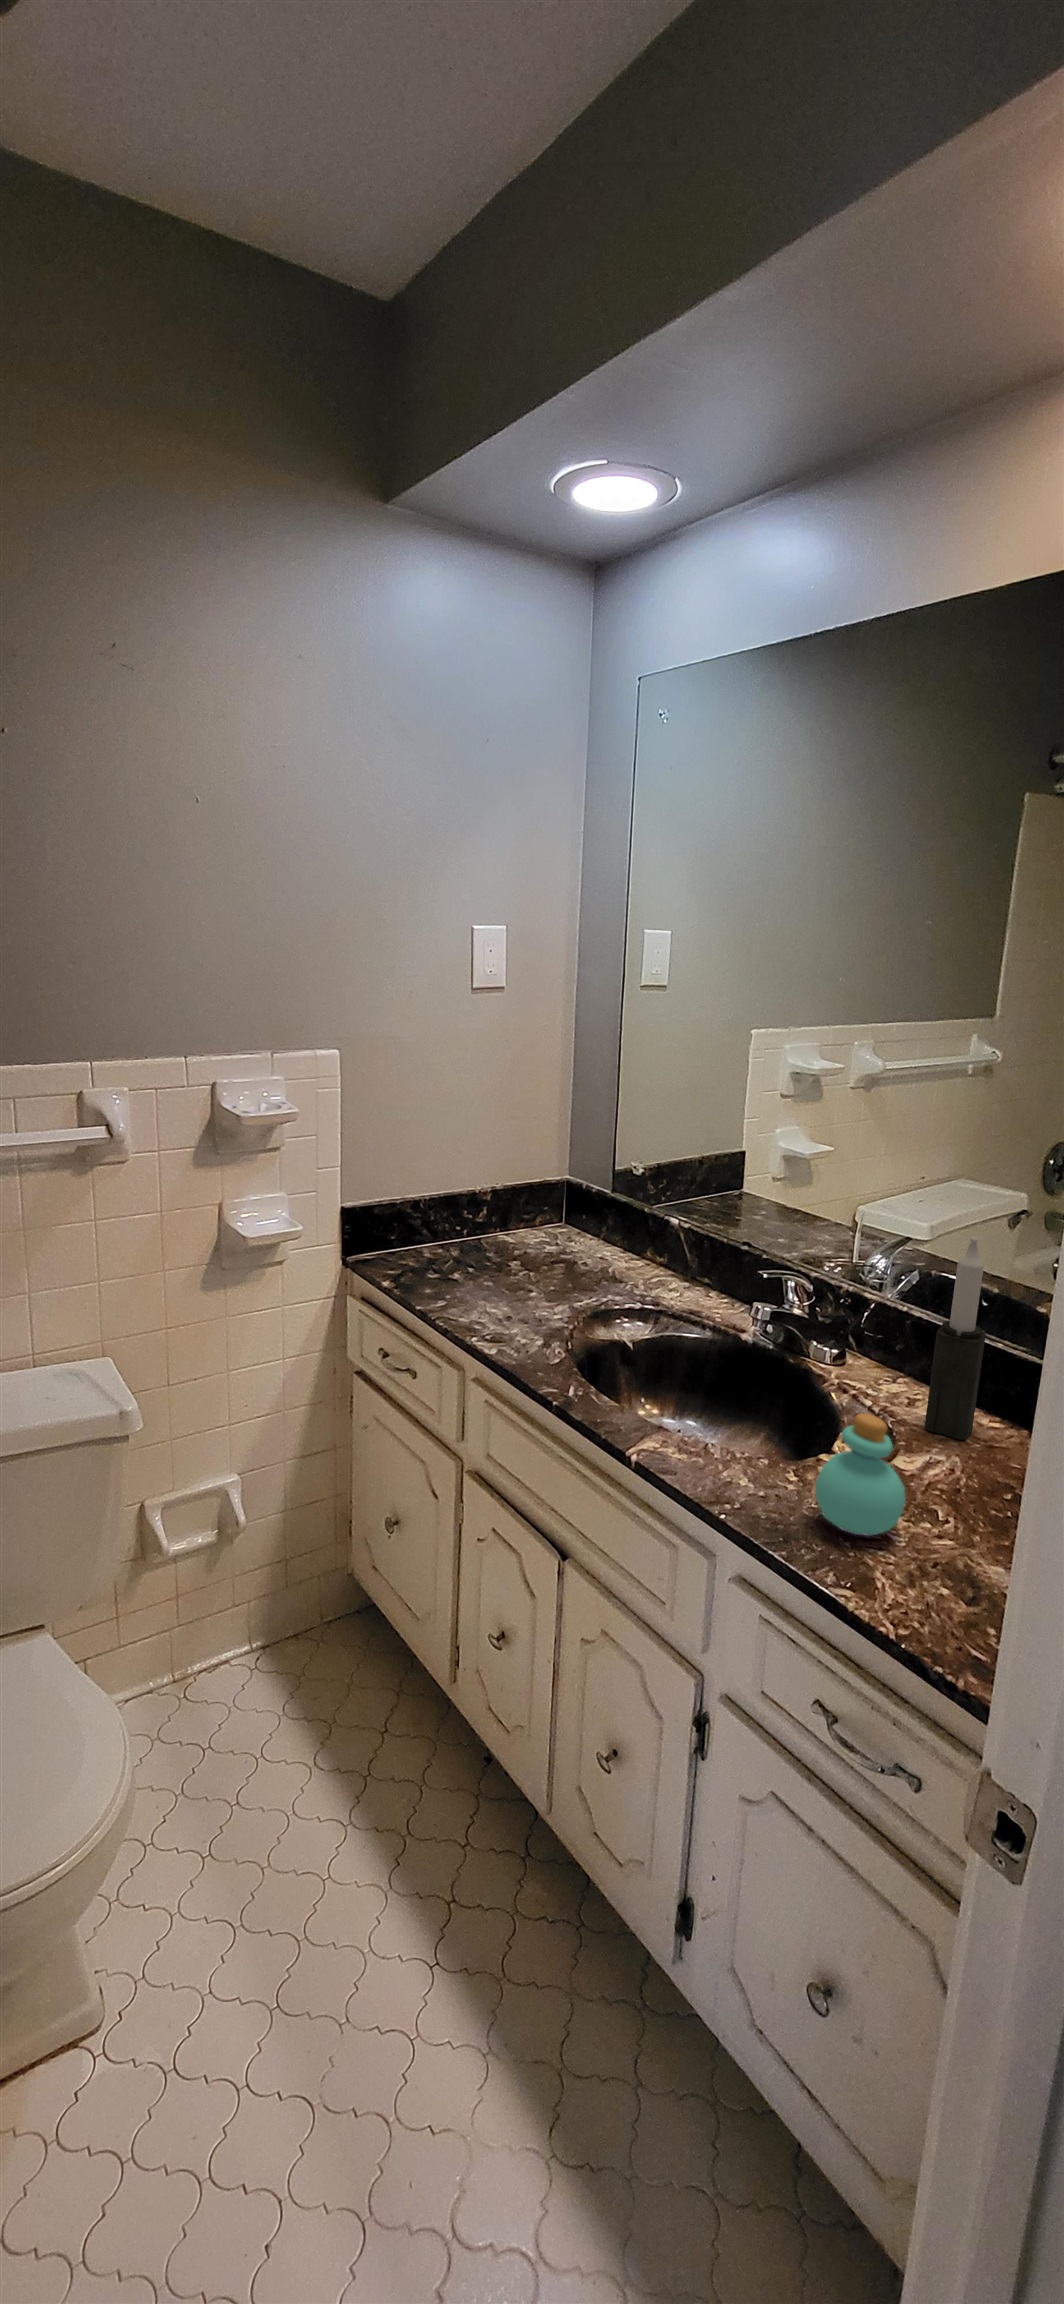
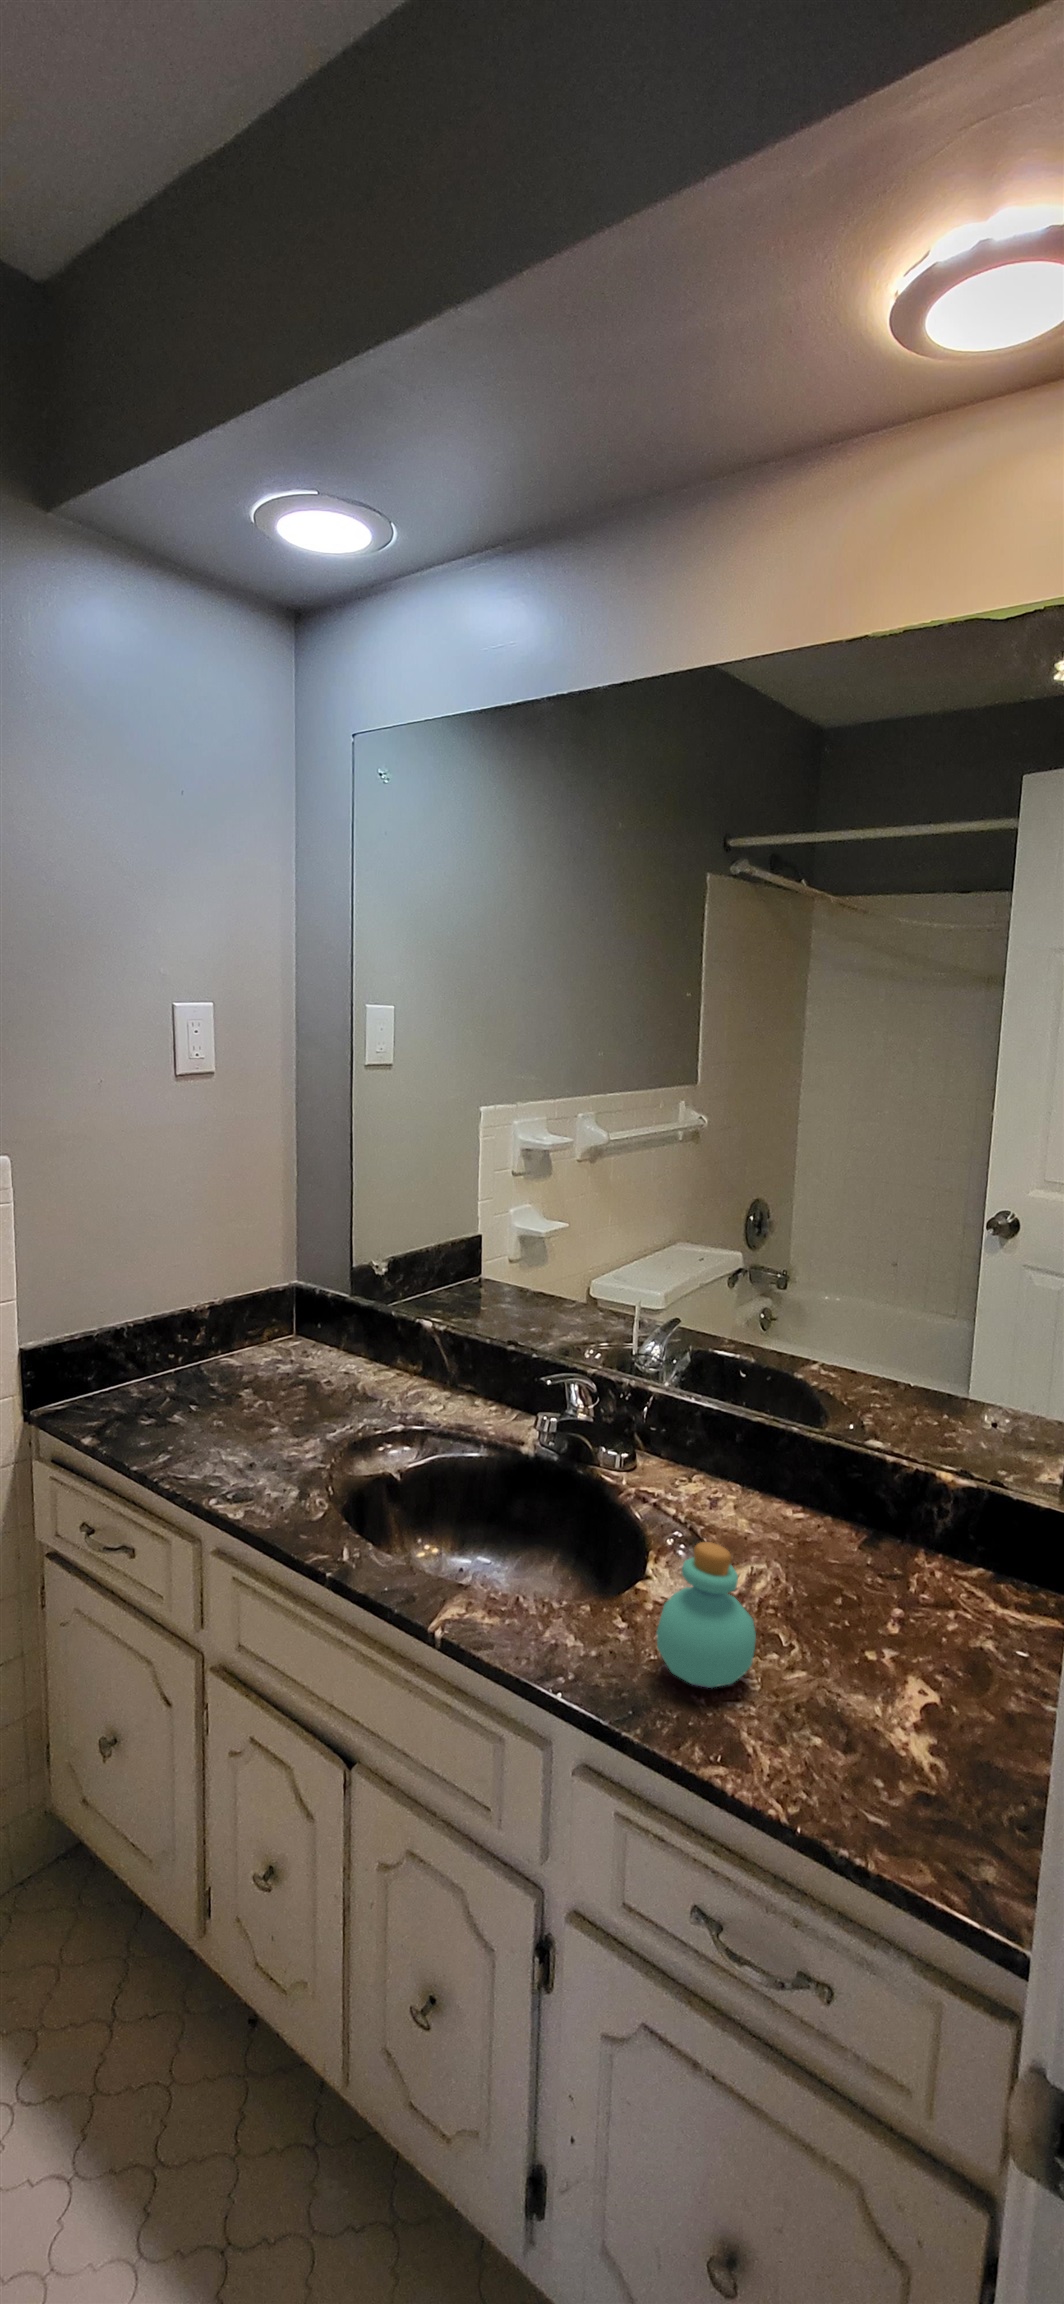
candle: present [925,1236,986,1440] -> none [735,1319,787,1540]

